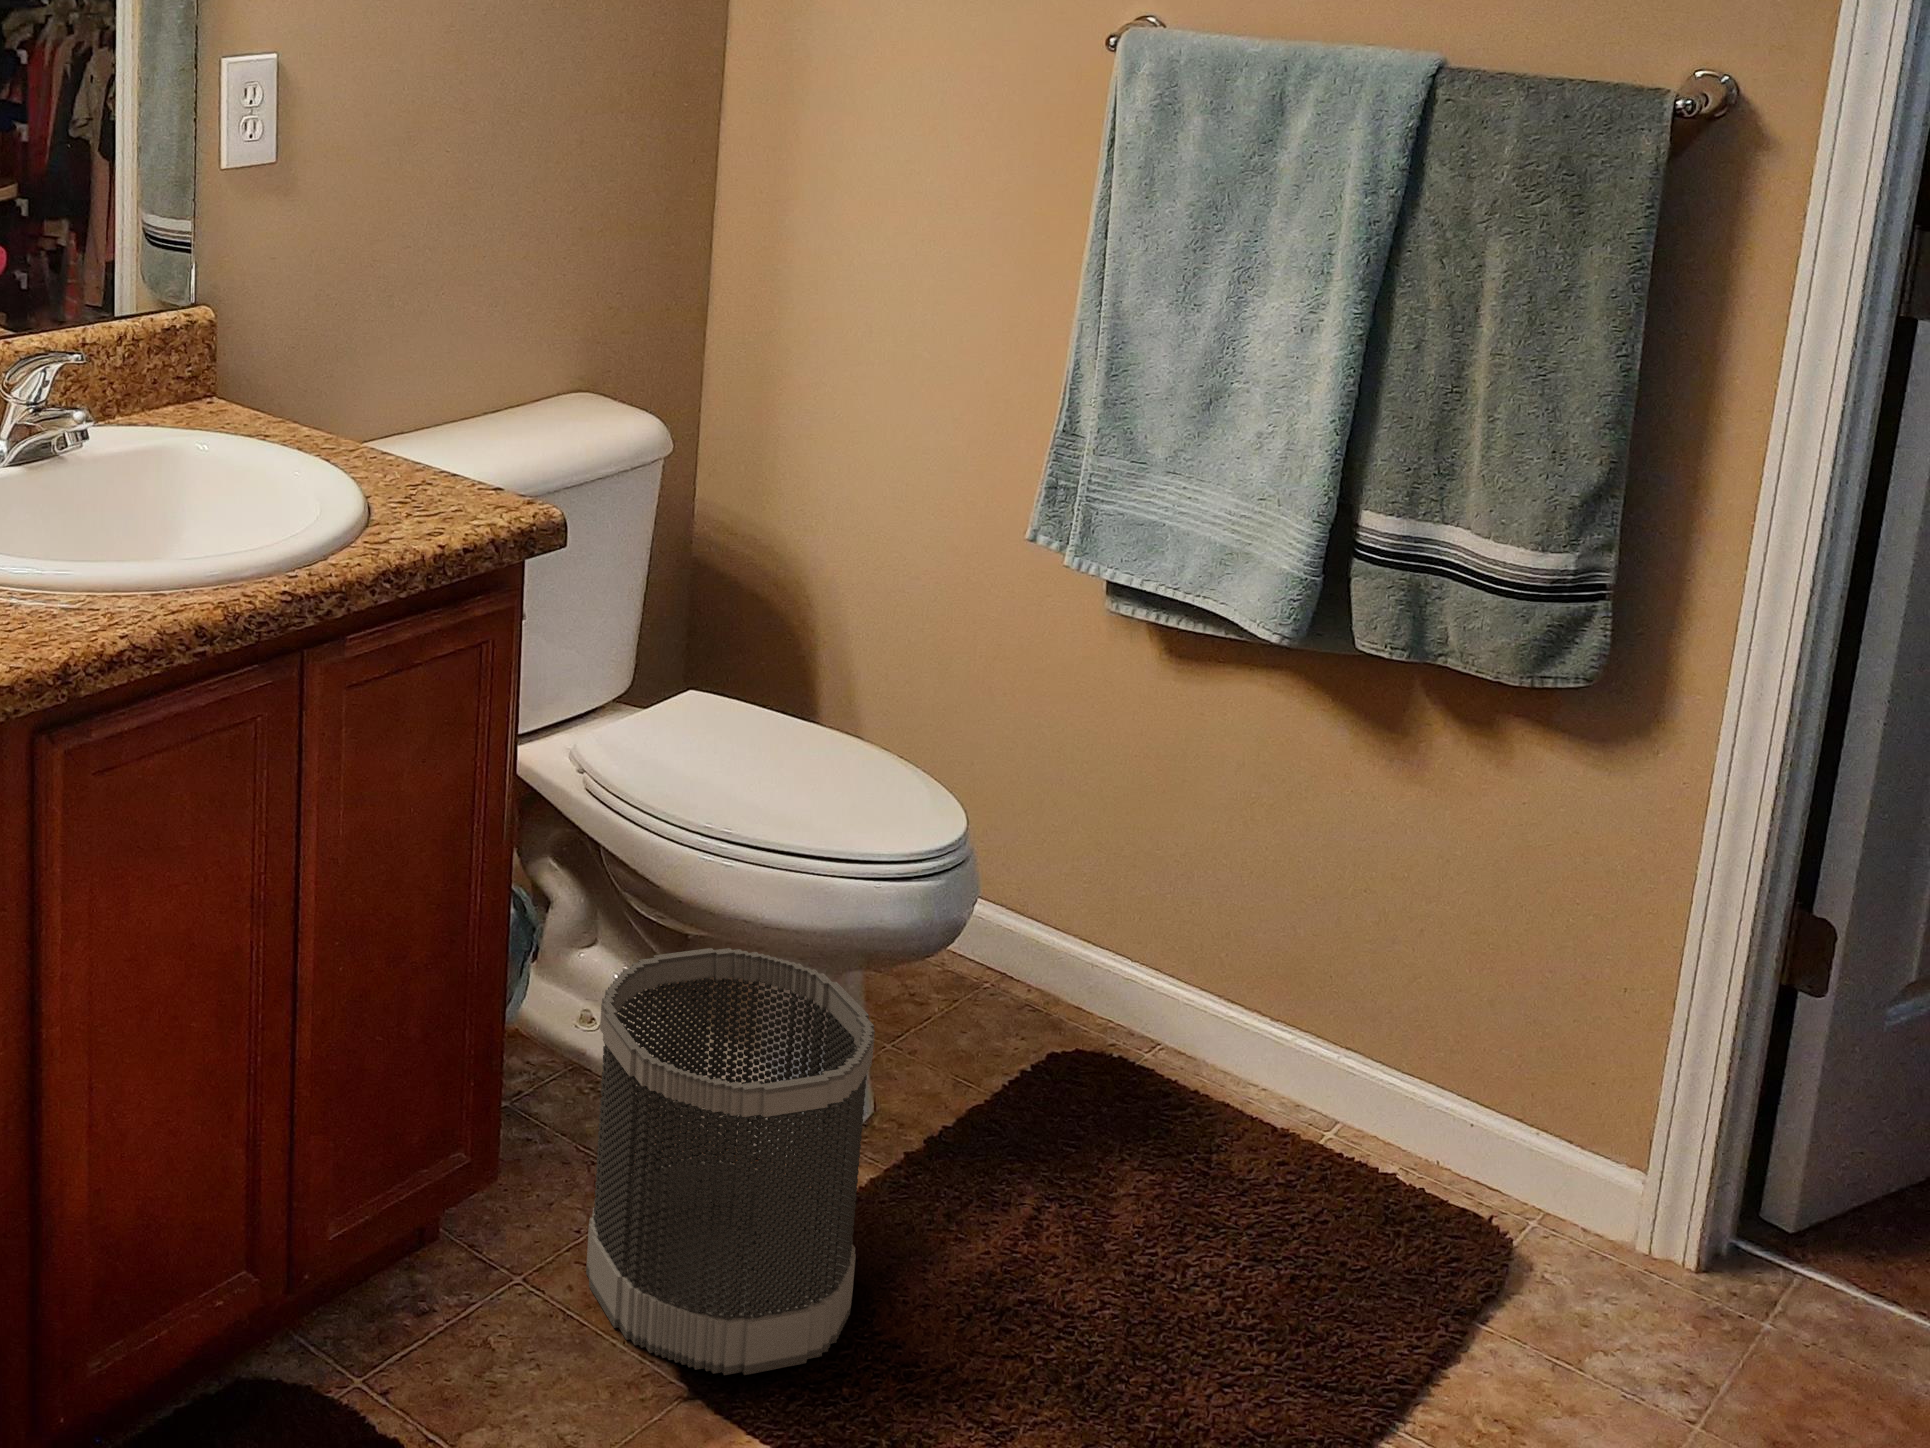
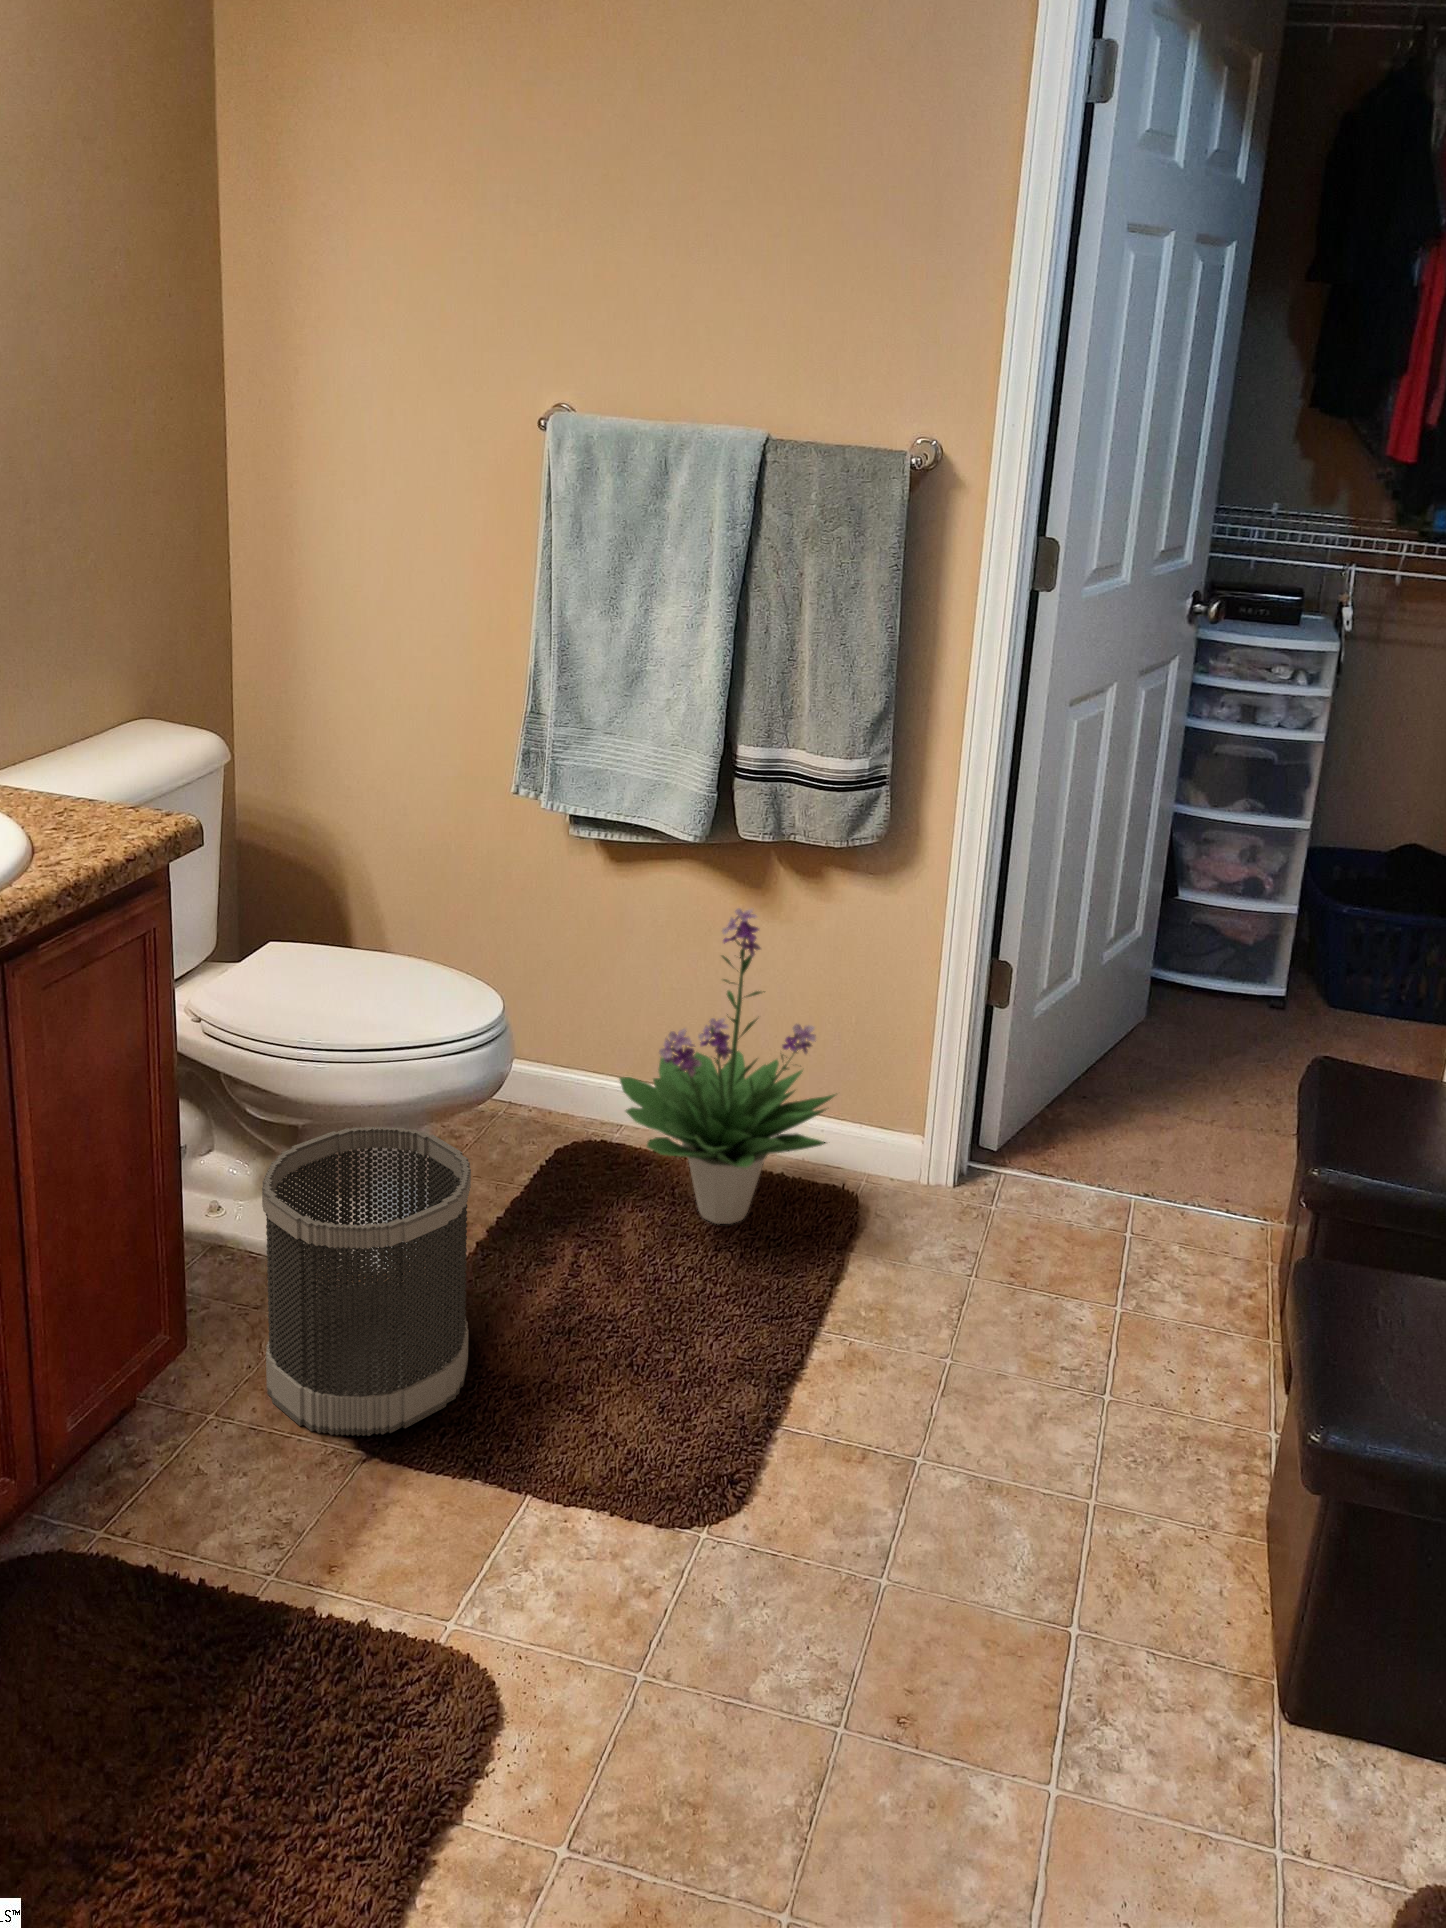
potted plant: none [1134,751,1491,1225] -> present [620,908,835,1224]

